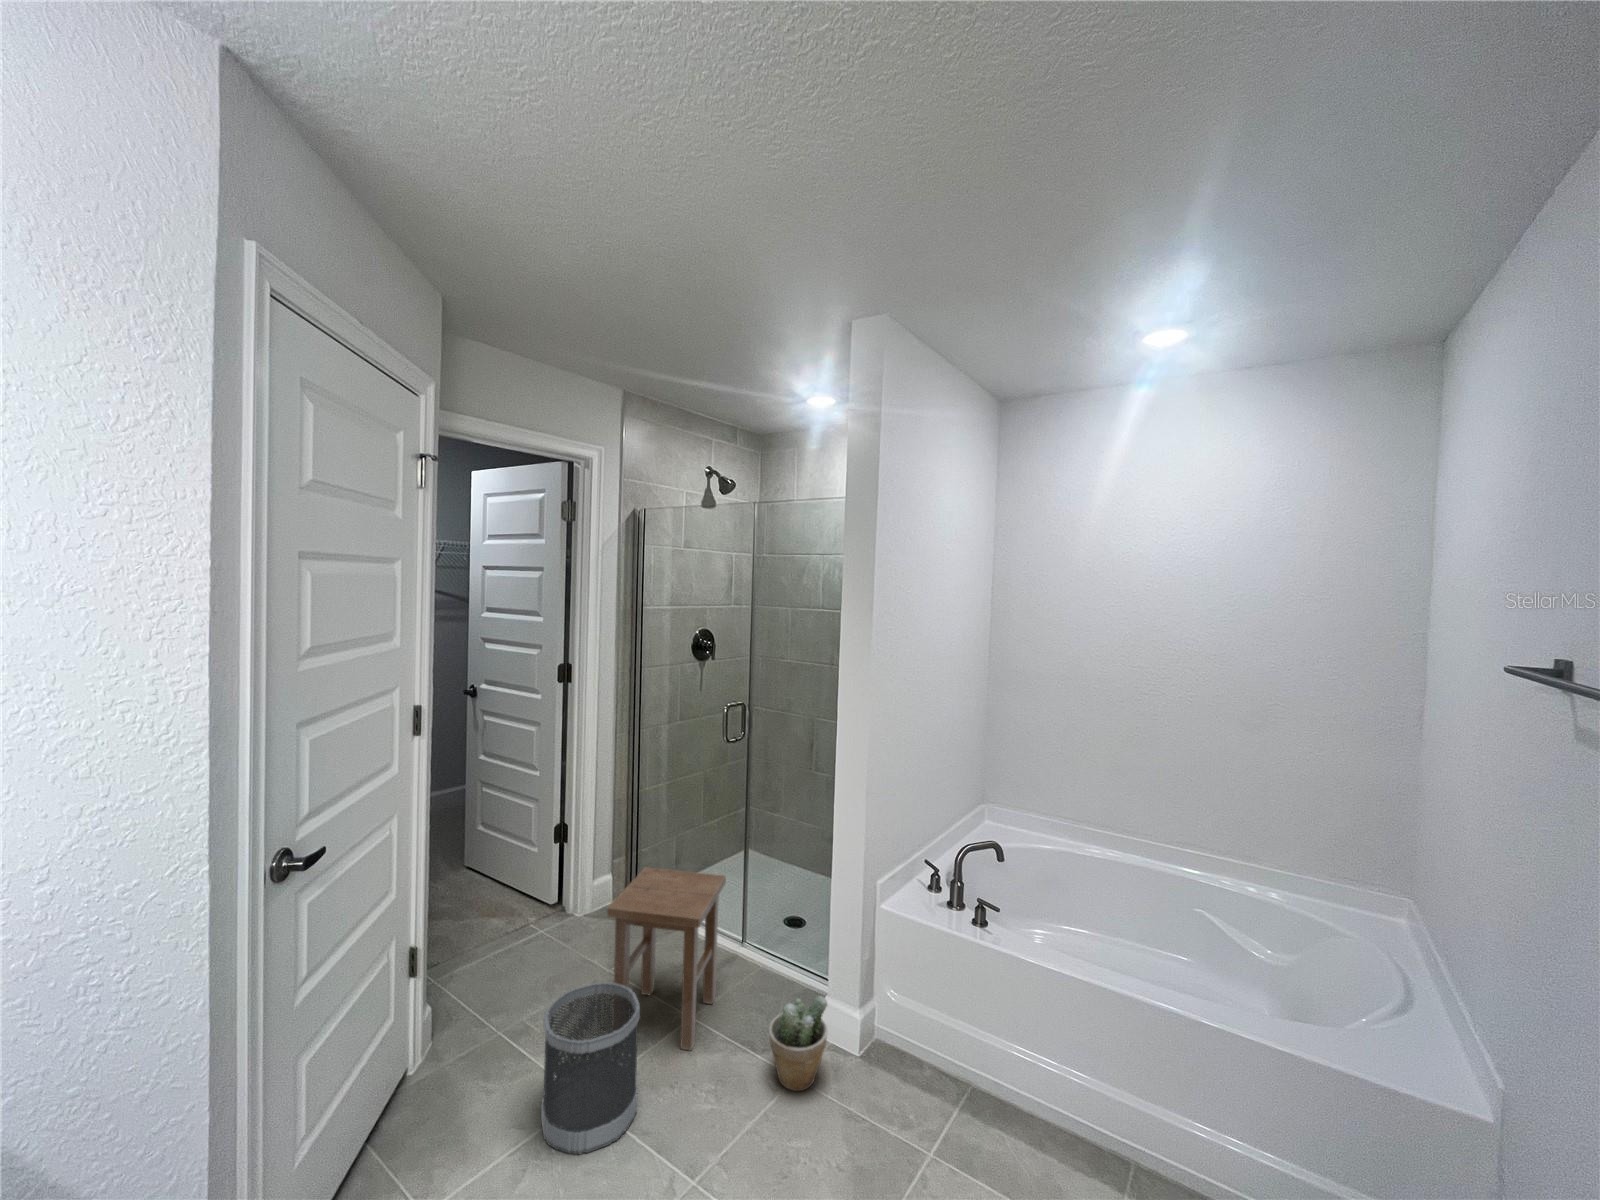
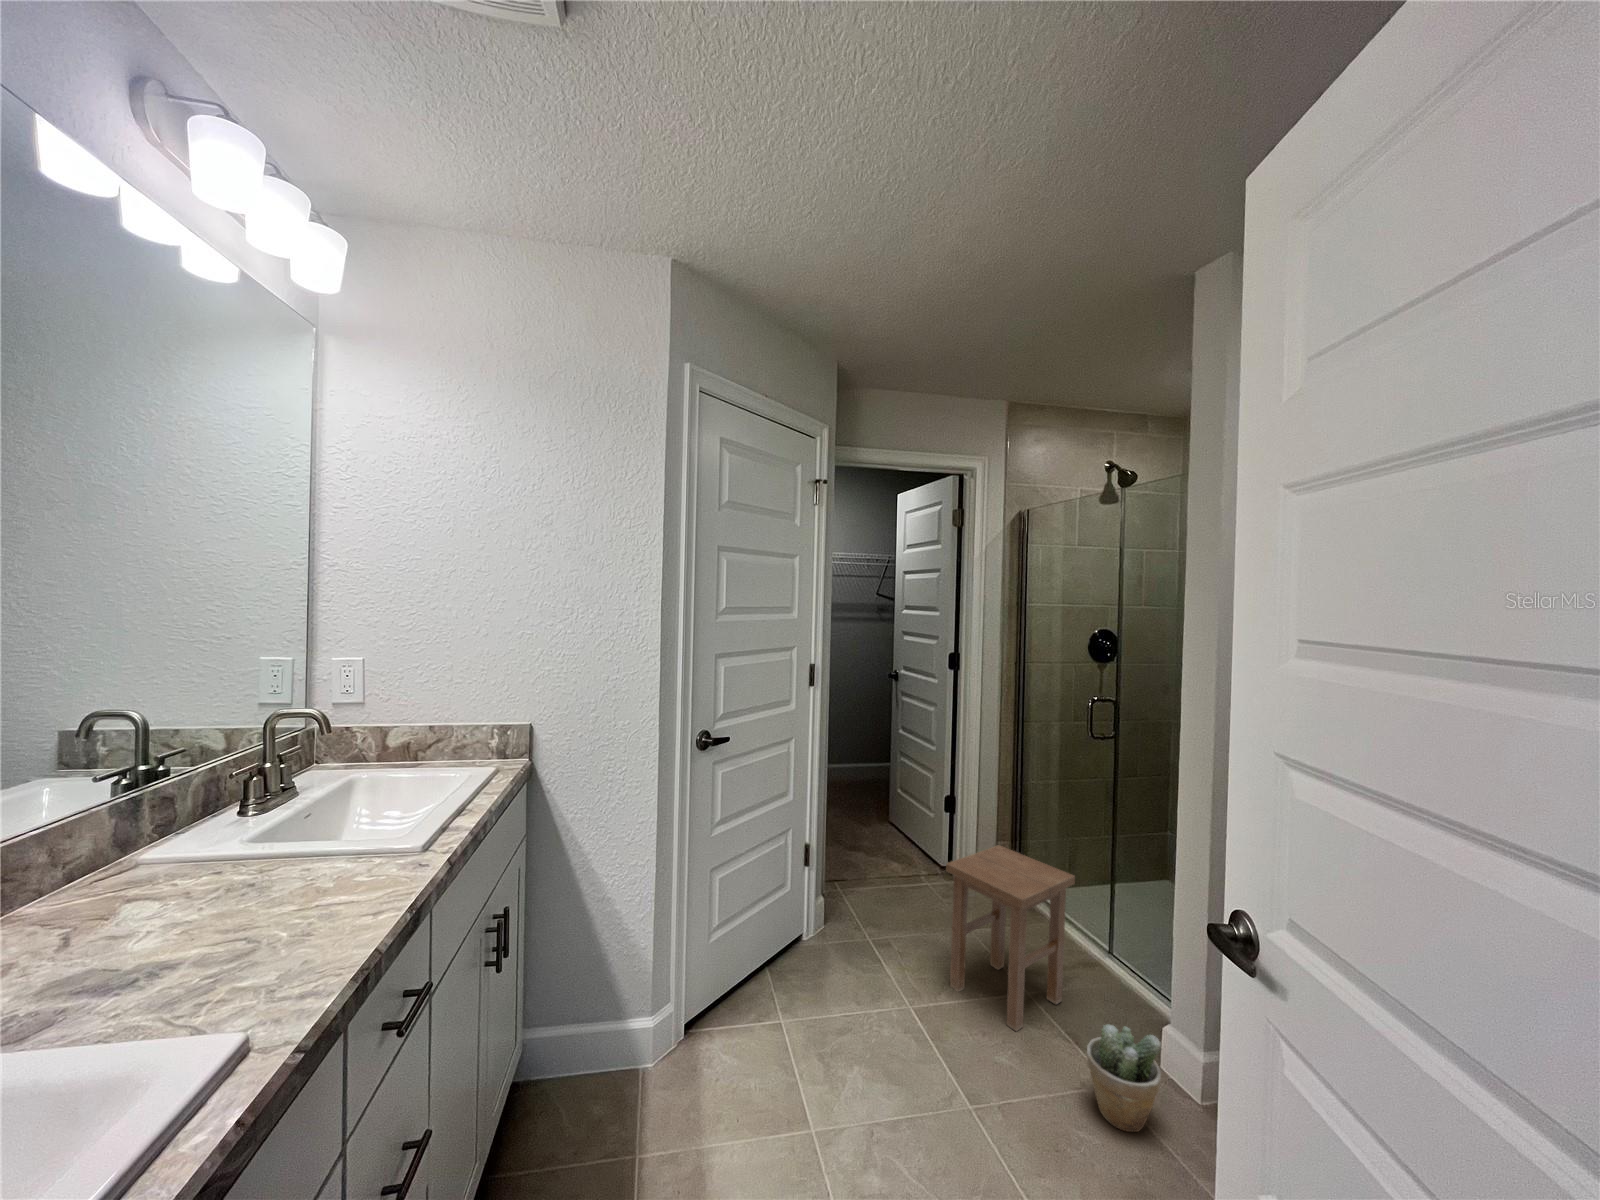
wastebasket: present [541,982,640,1154] -> none [867,917,951,1061]

